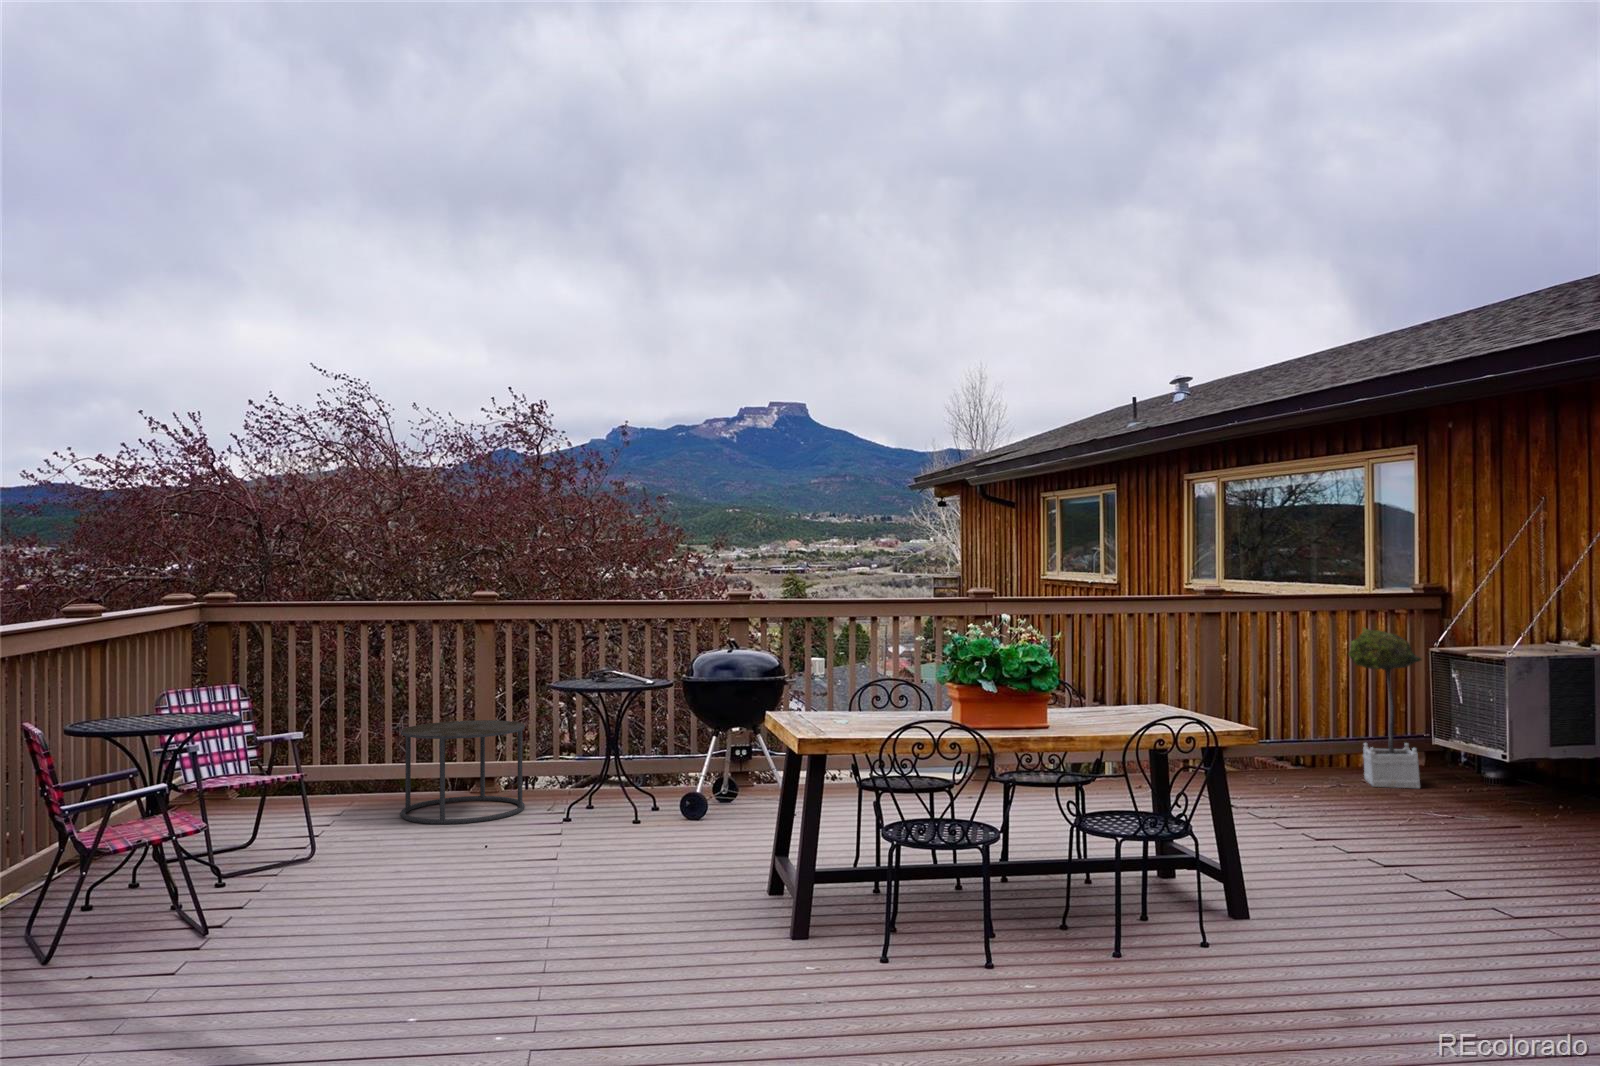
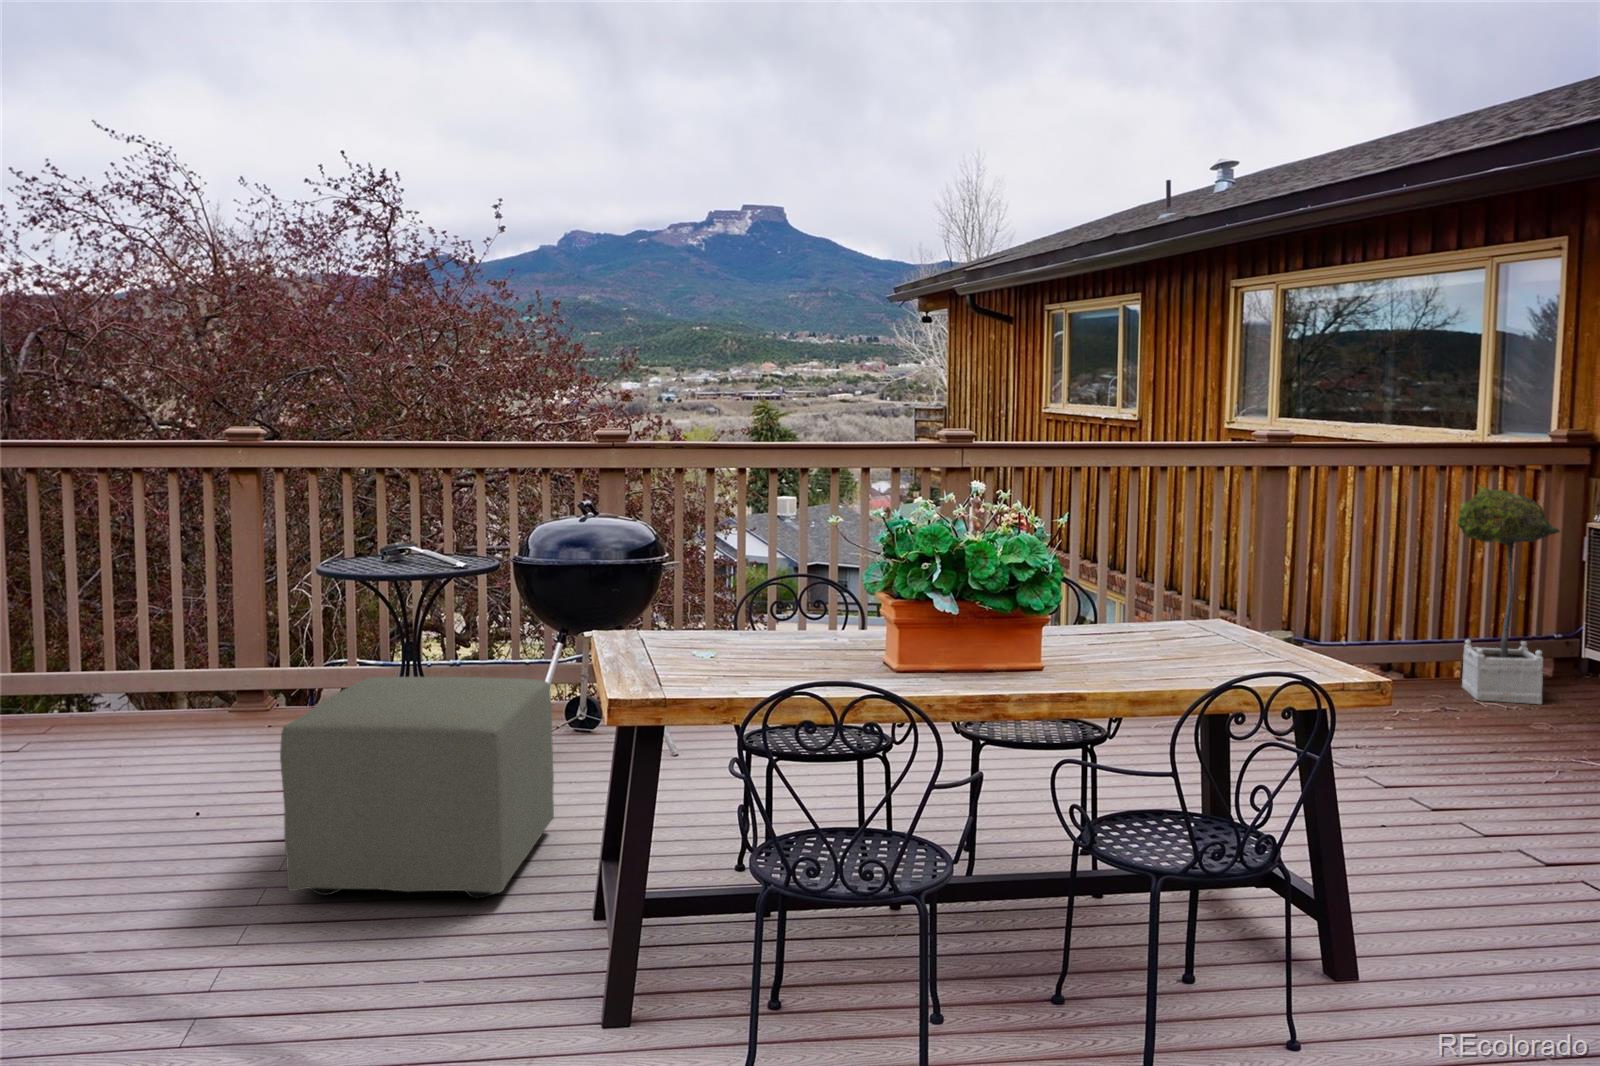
side table: present [400,720,525,824] -> none [128,600,319,752]
ottoman: none [573,755,726,889] -> present [280,677,554,898]

